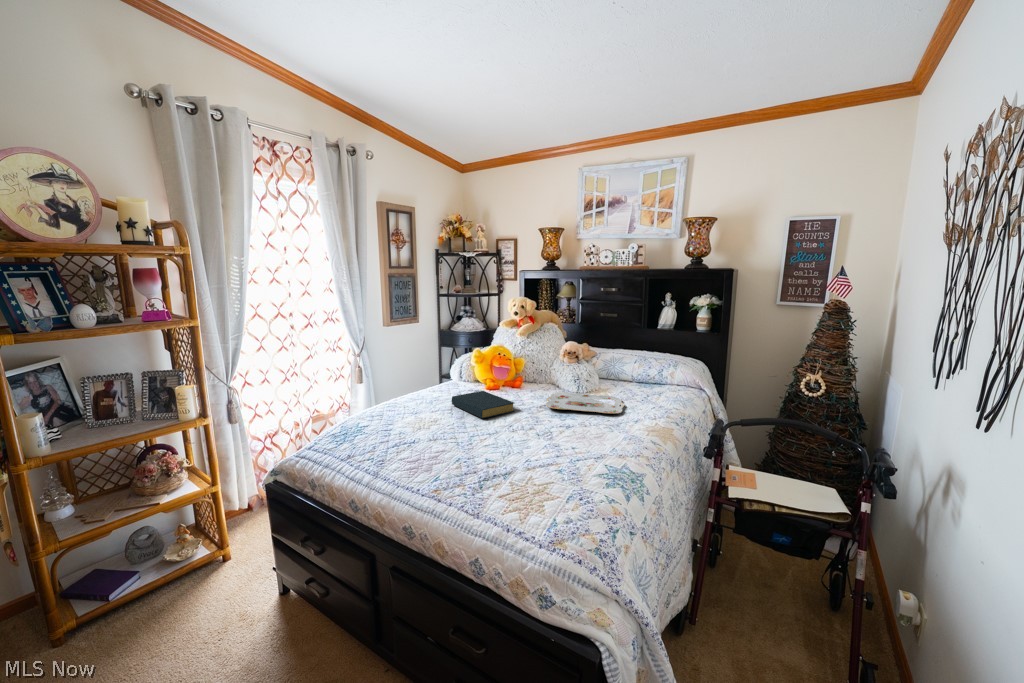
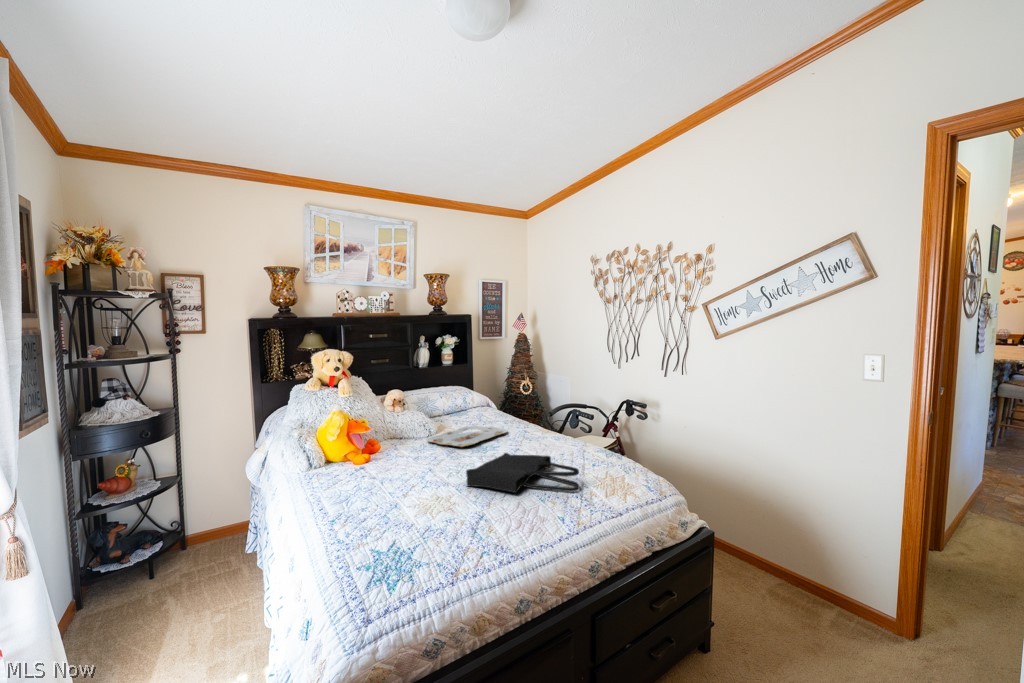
hardback book: present [452,391,514,419] -> none [373,452,448,486]
tote bag: none [452,417,529,472] -> present [466,453,579,493]

